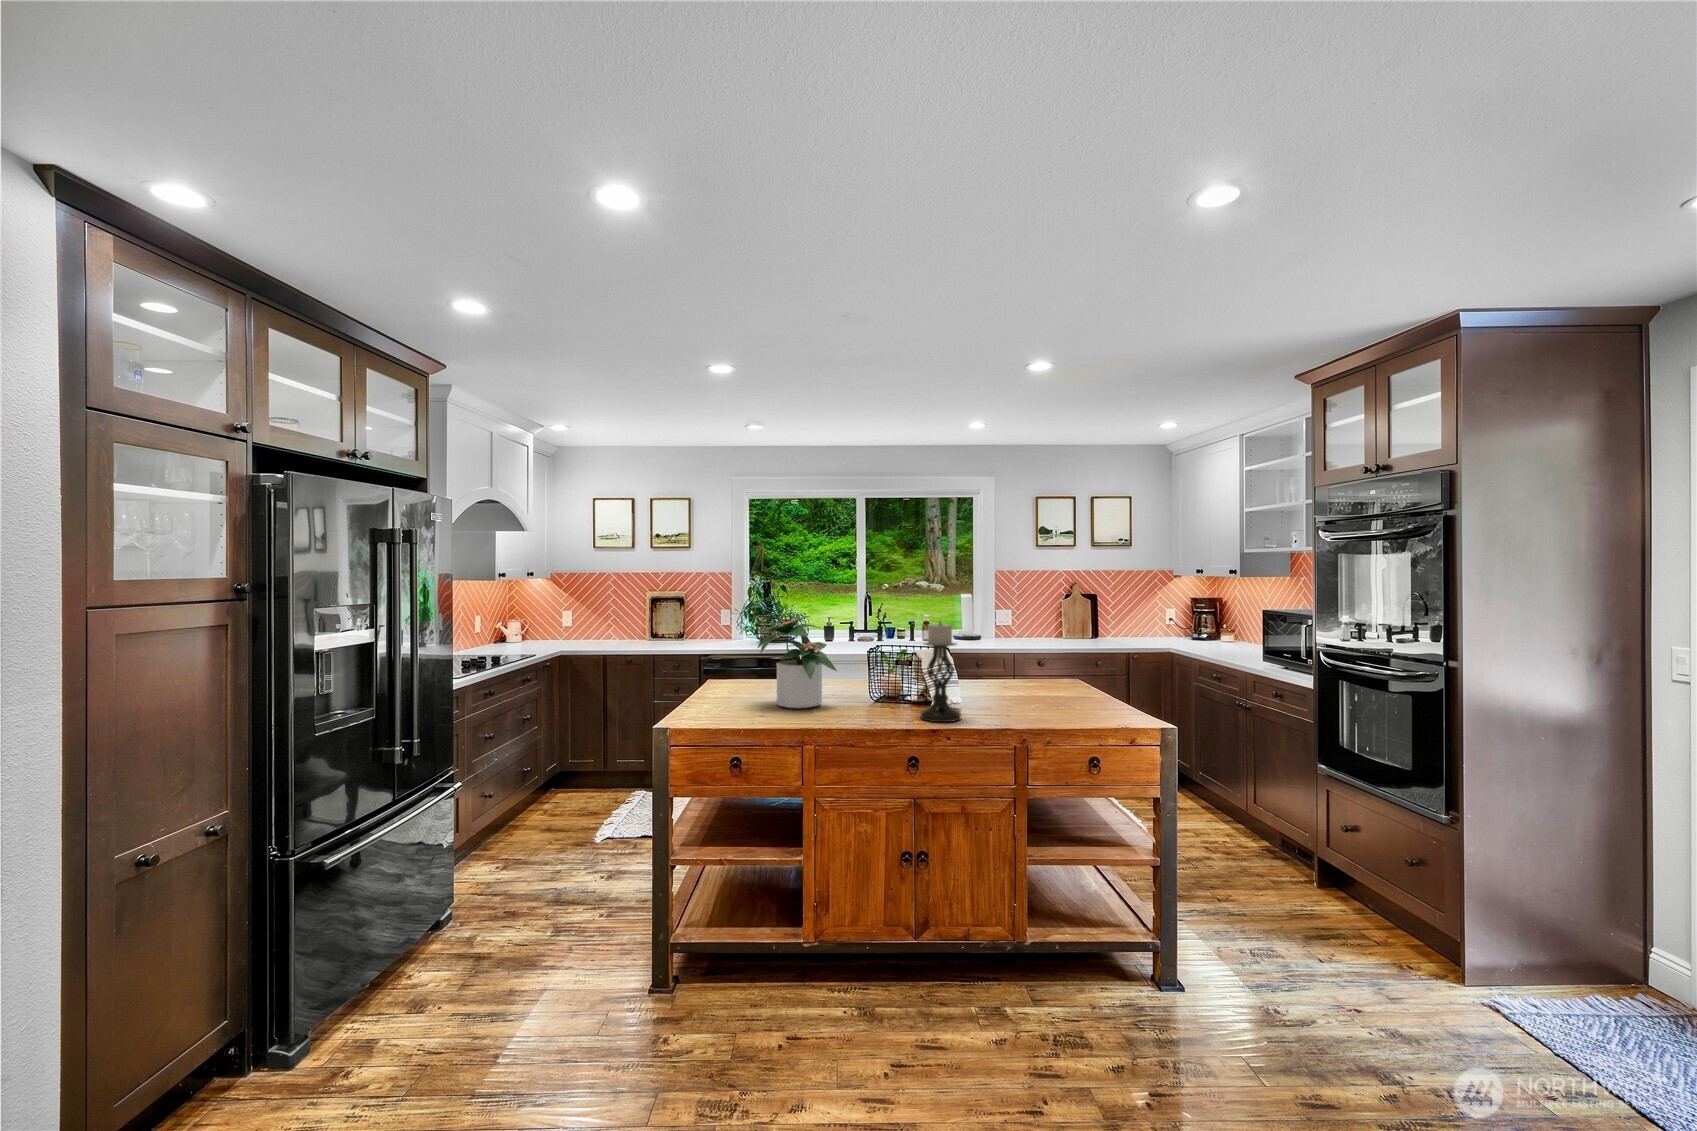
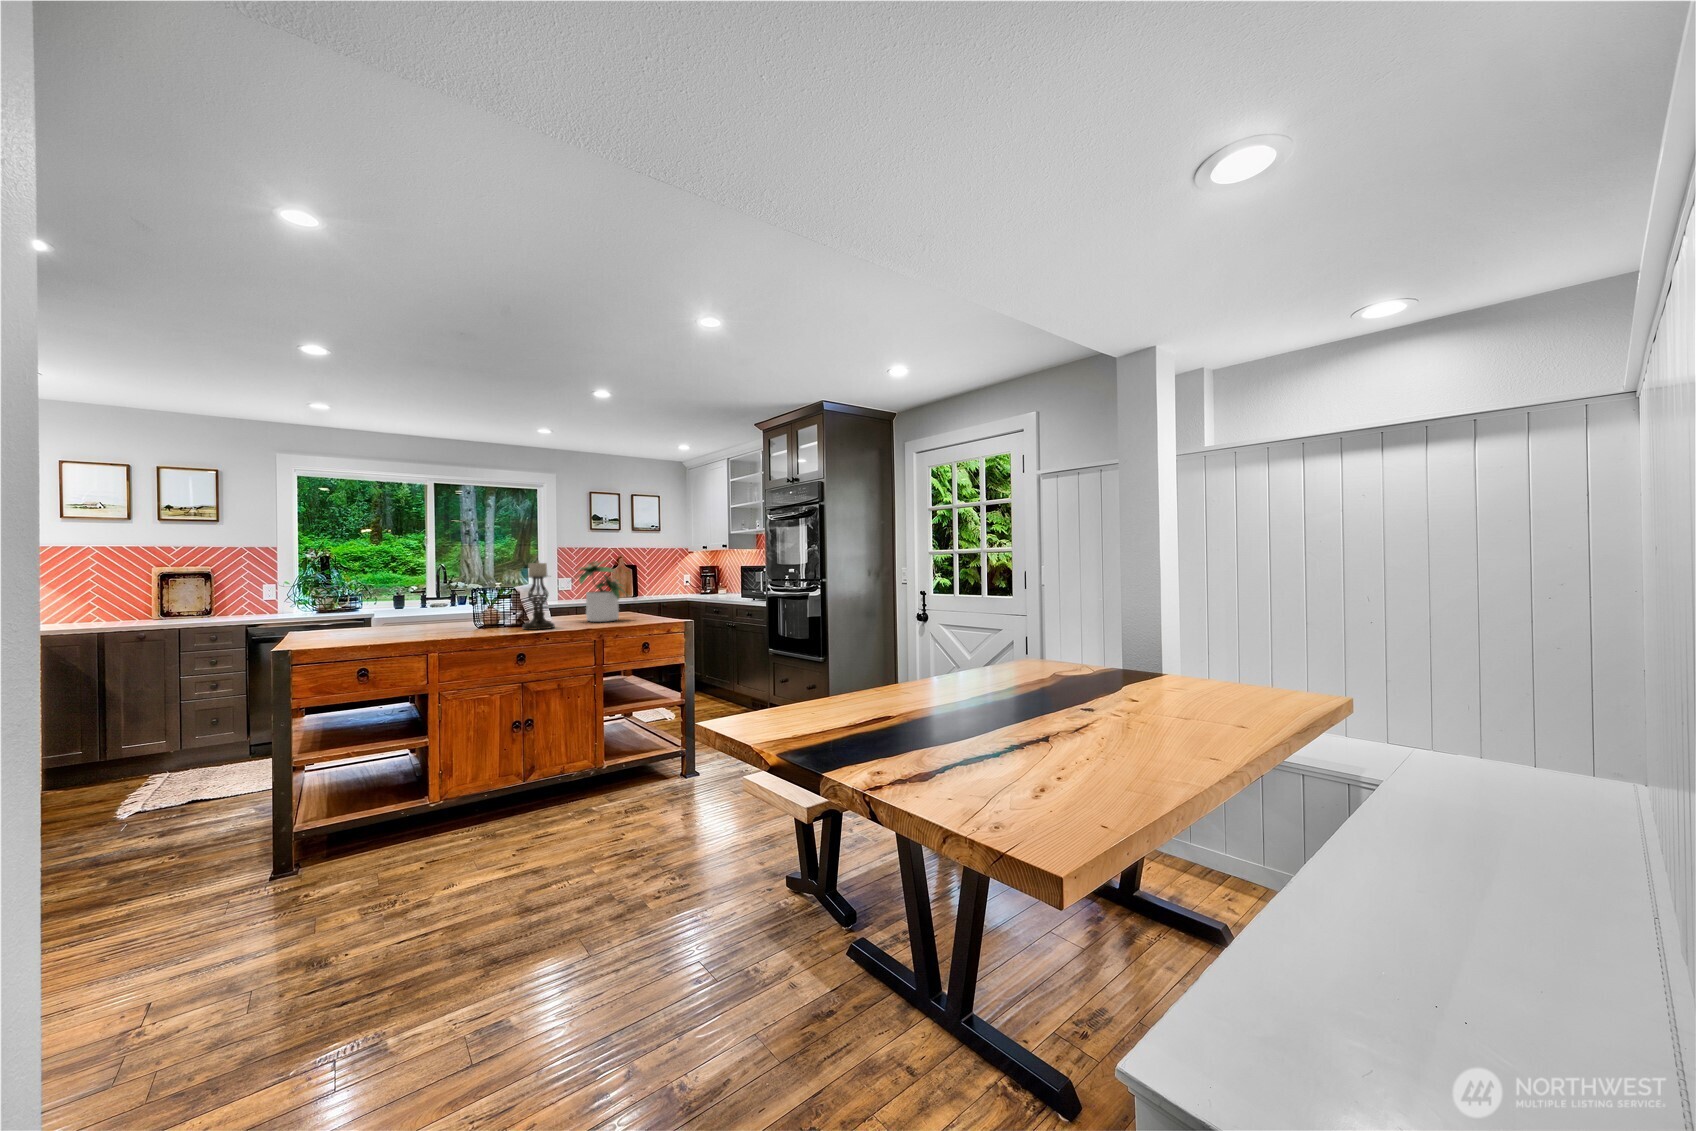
potted plant: present [758,615,837,709] -> present [579,561,625,622]

